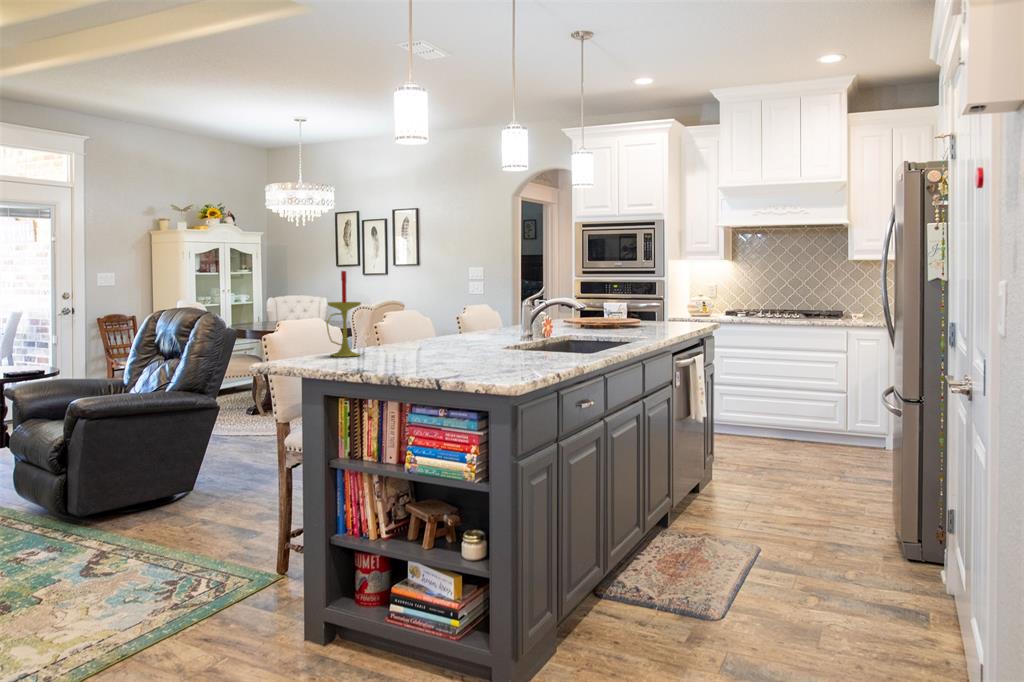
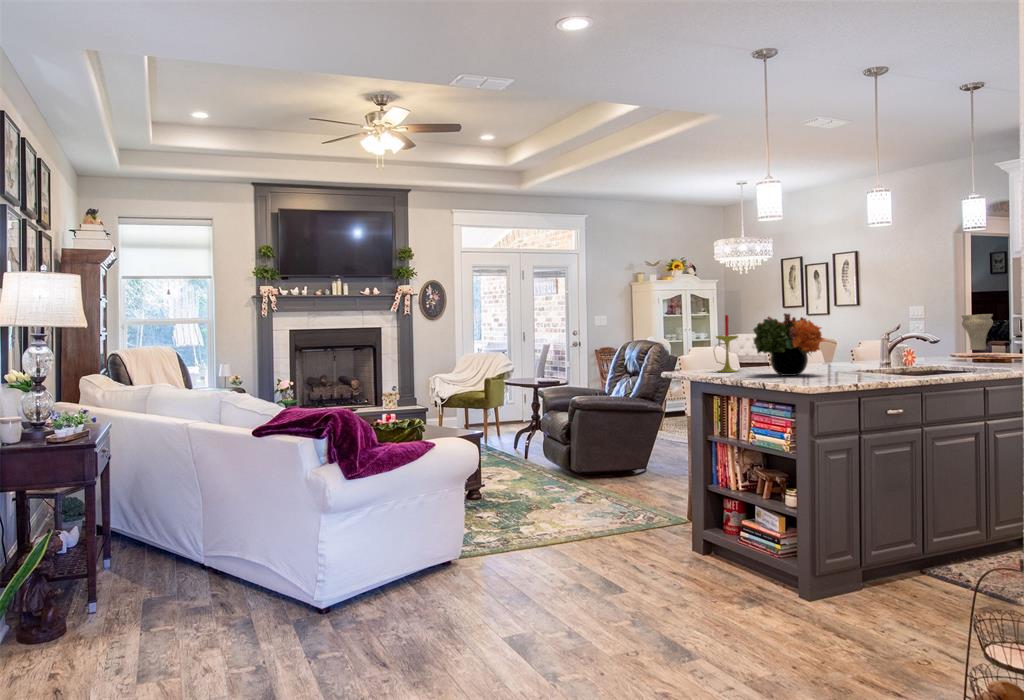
flower arrangement: none [394,270,495,361] -> present [753,313,825,376]
vase: none [574,278,609,325] -> present [962,314,993,350]

